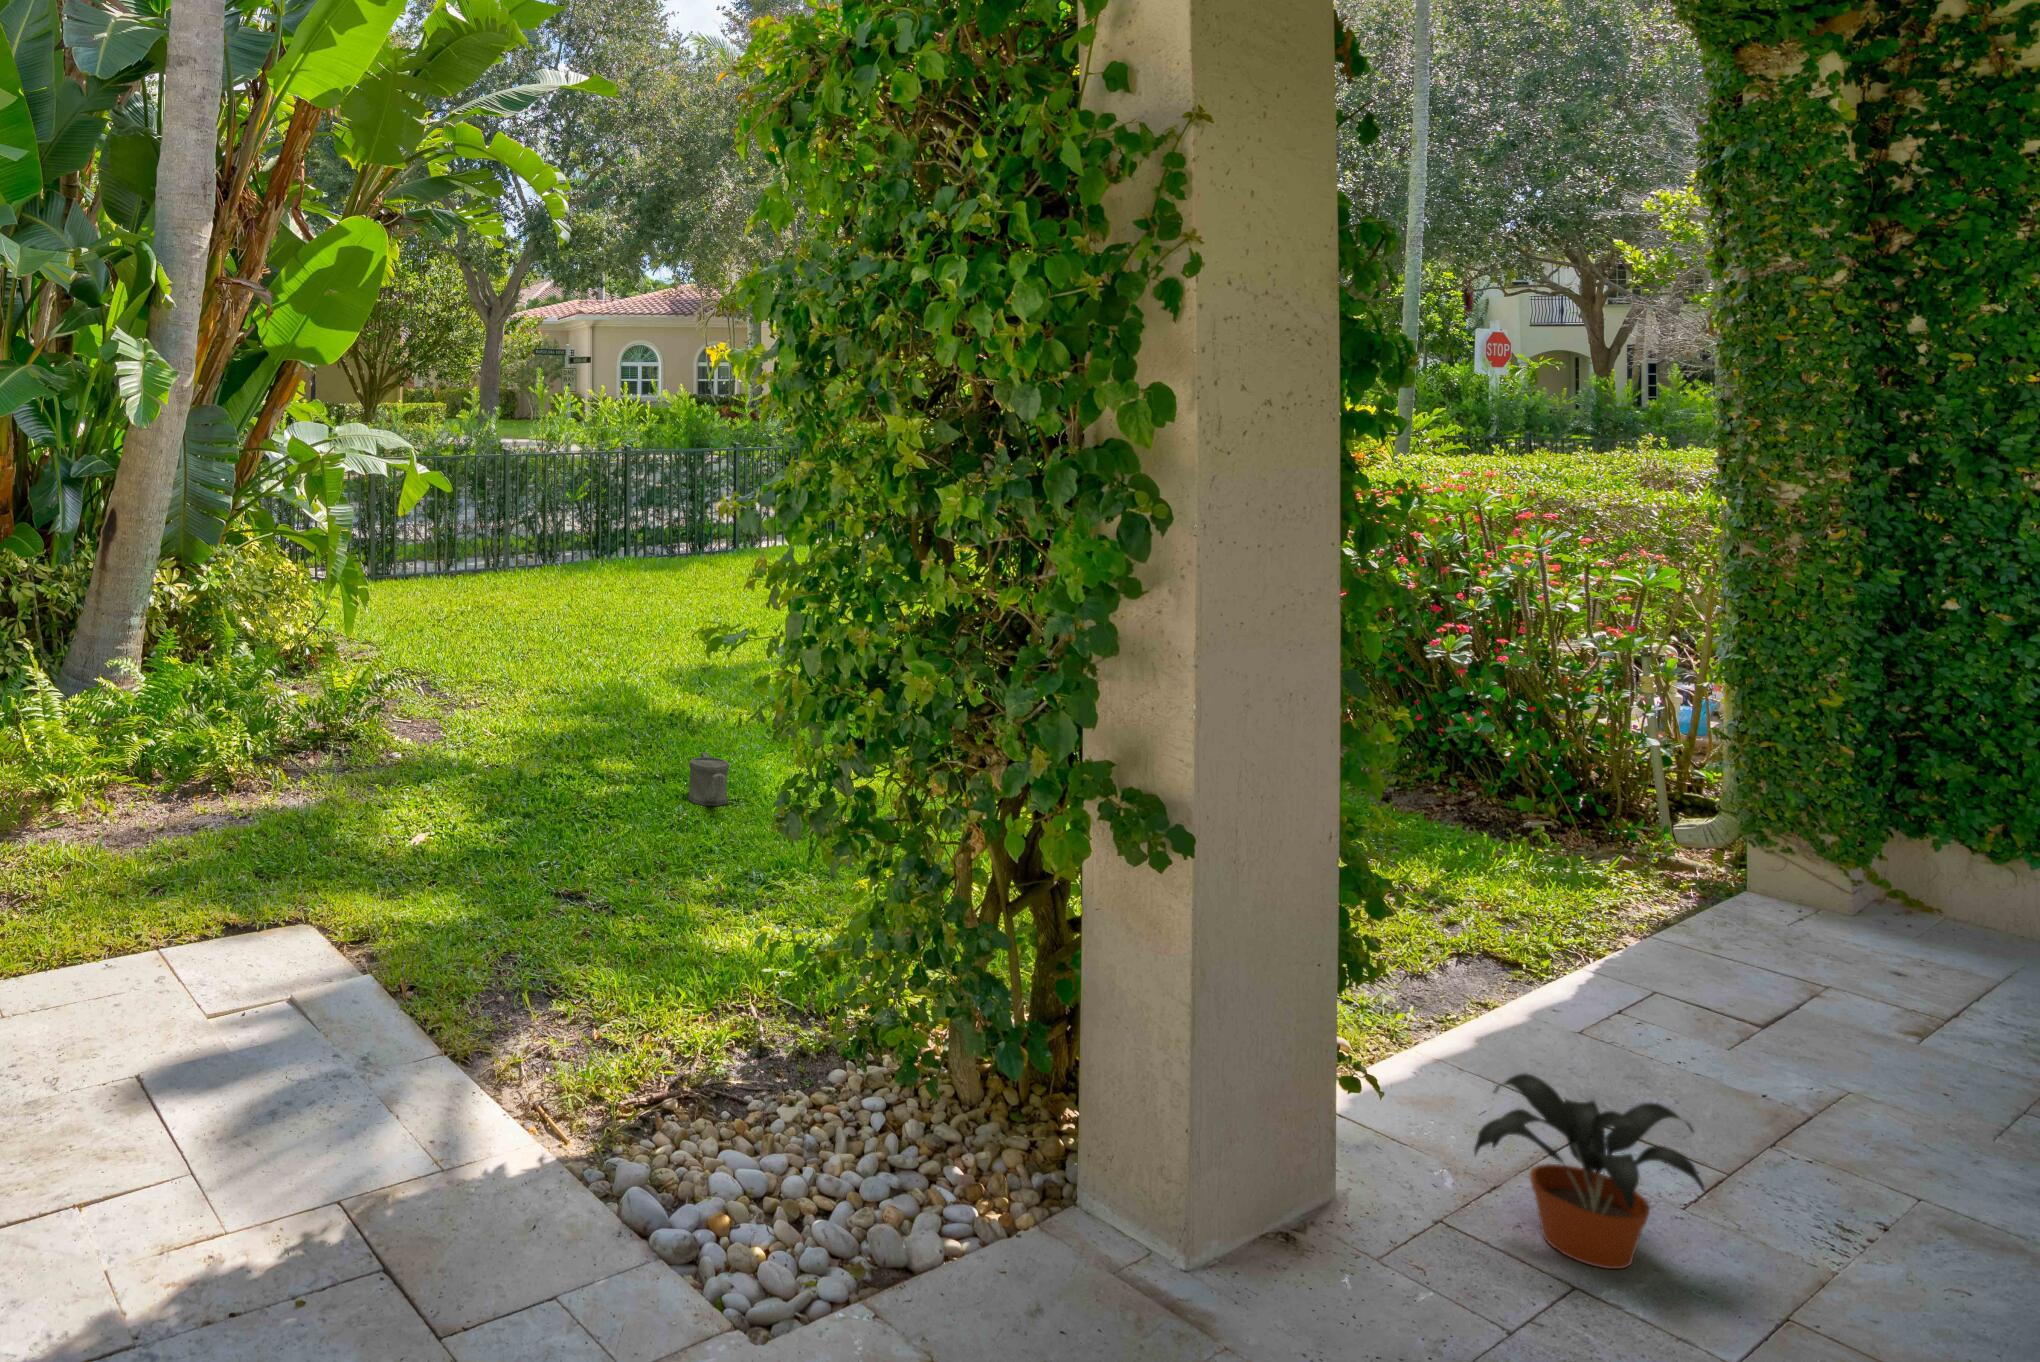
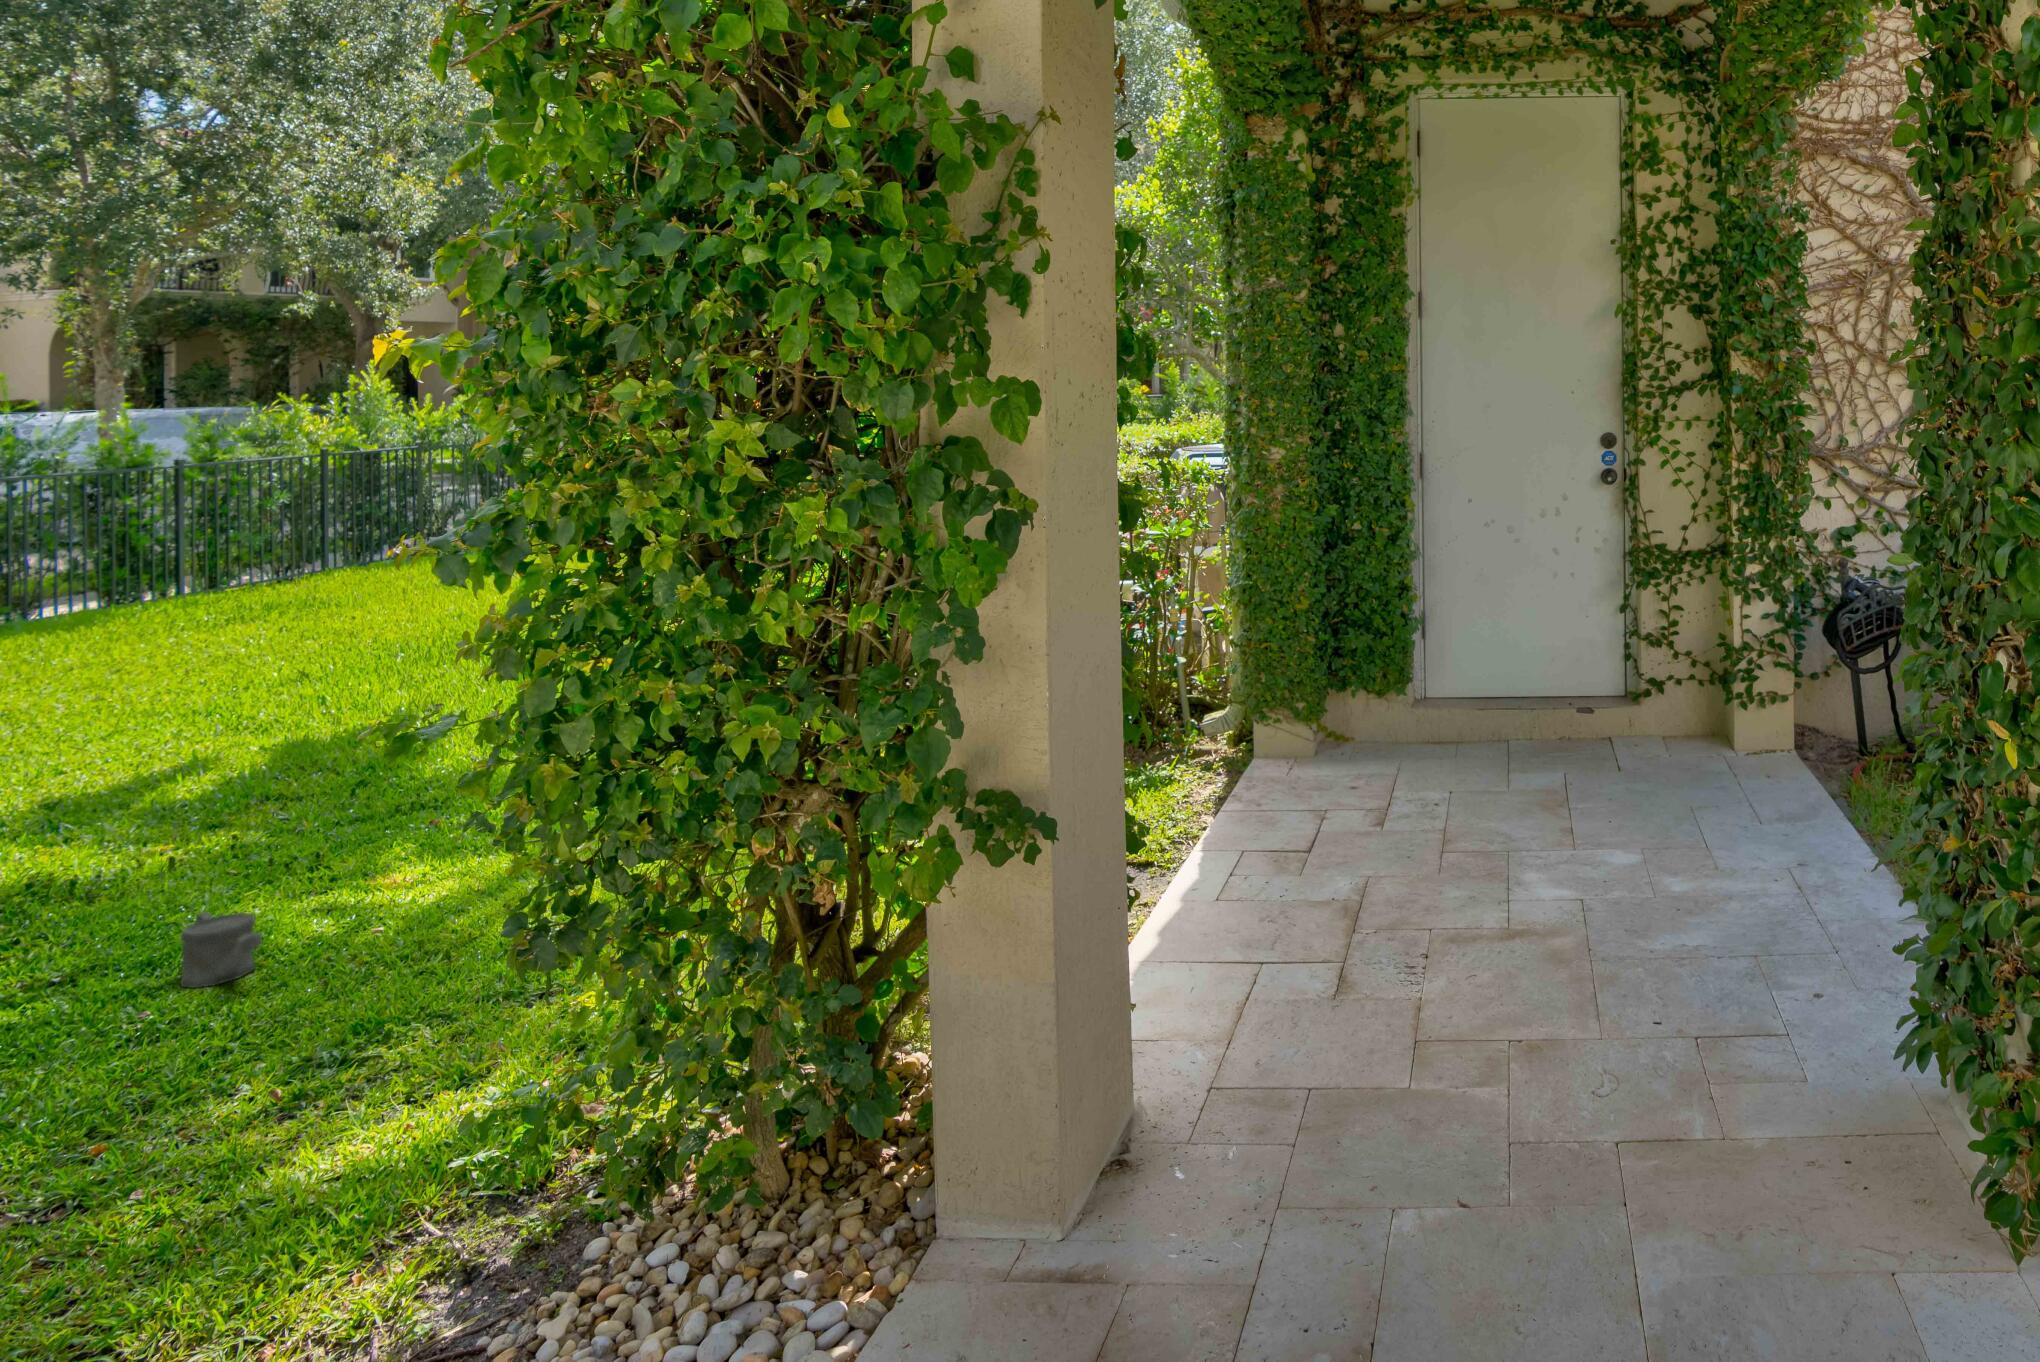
potted plant: present [1474,1074,1705,1269] -> none [1232,900,1377,1045]

